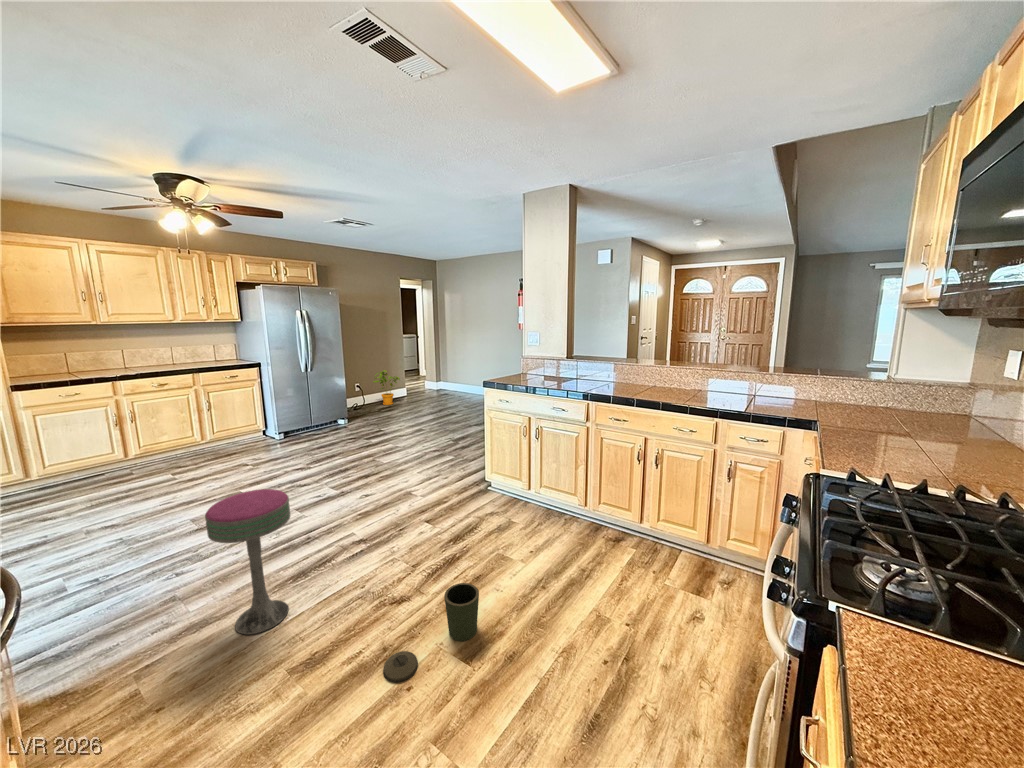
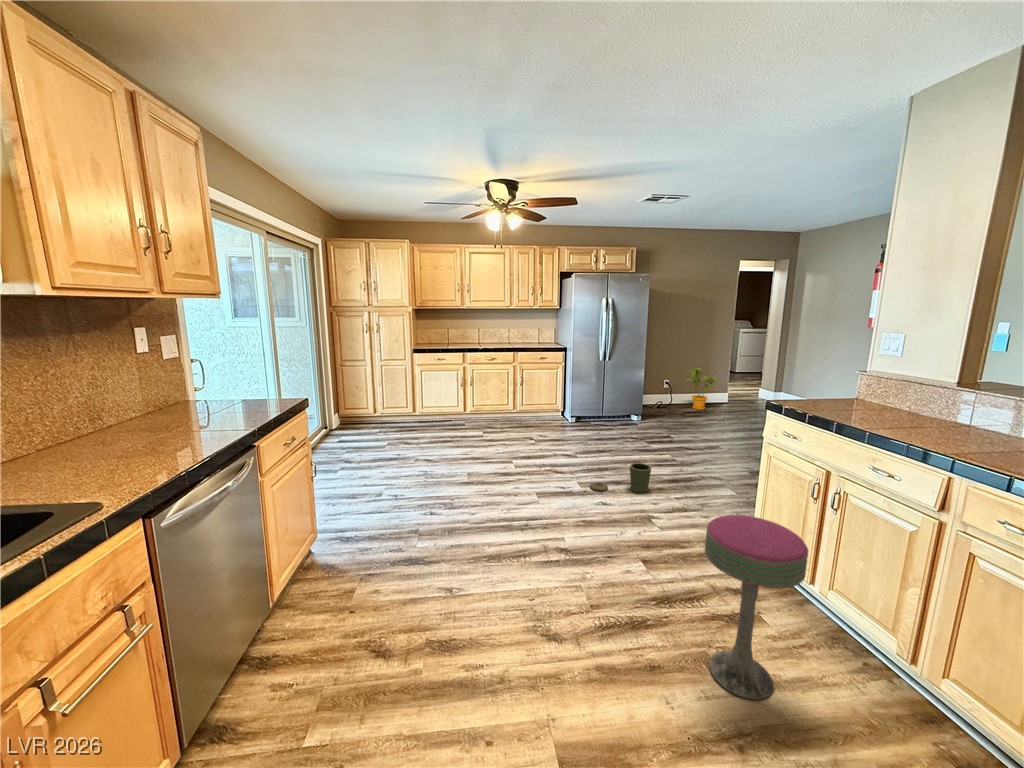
bar stool: present [205,489,290,635] -> present [705,515,808,699]
trash can: present [383,583,479,682] -> present [590,463,651,493]

